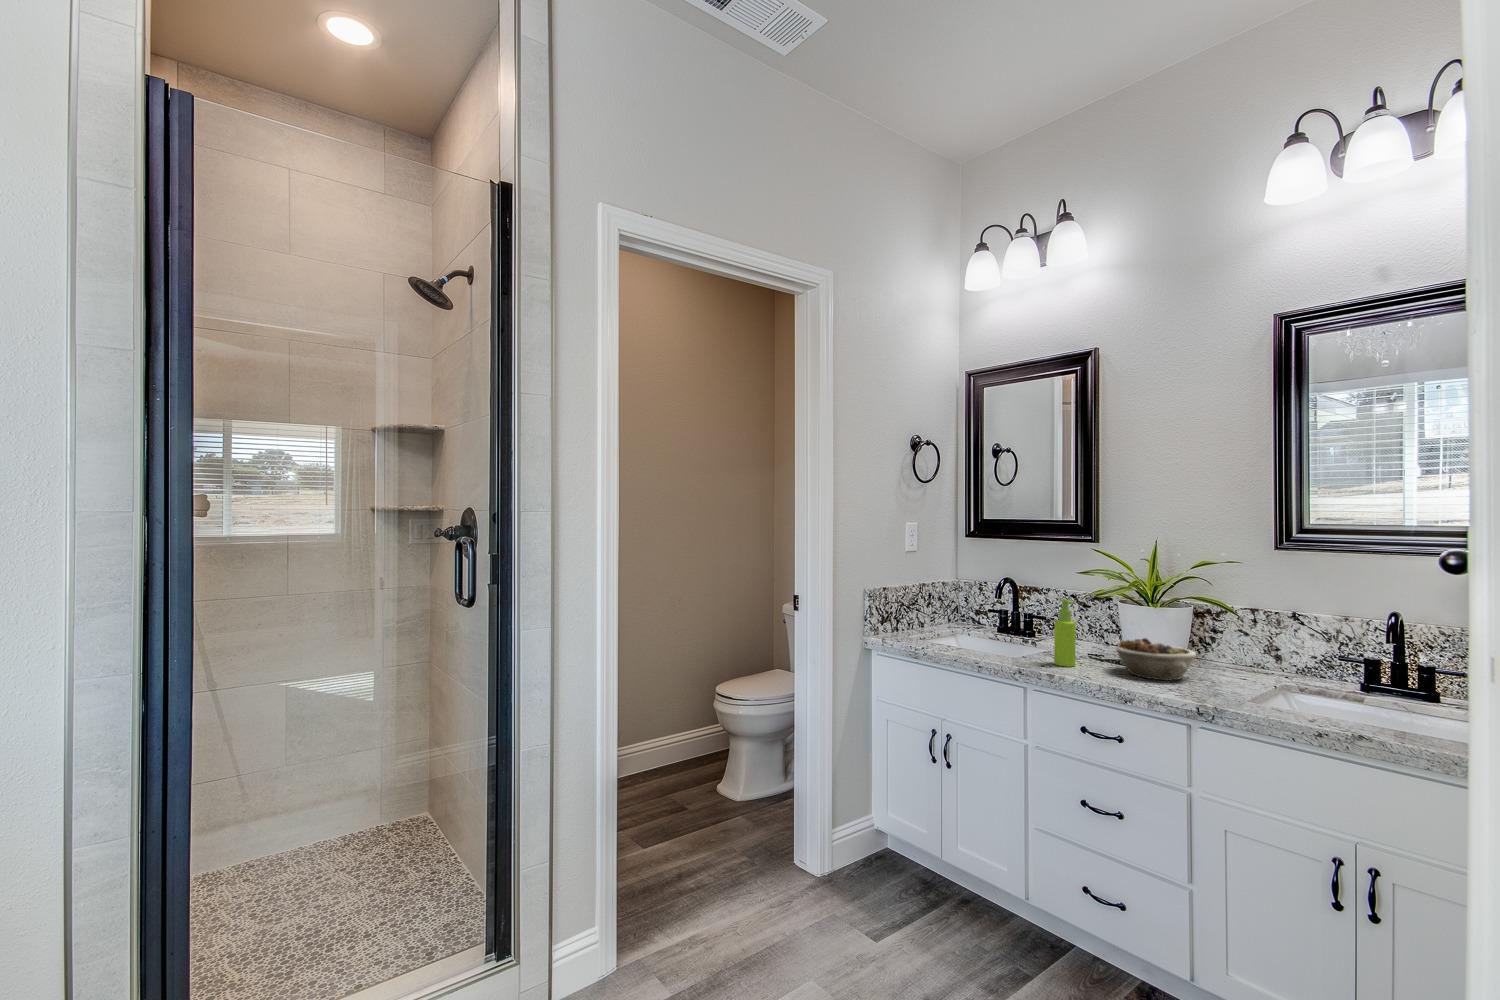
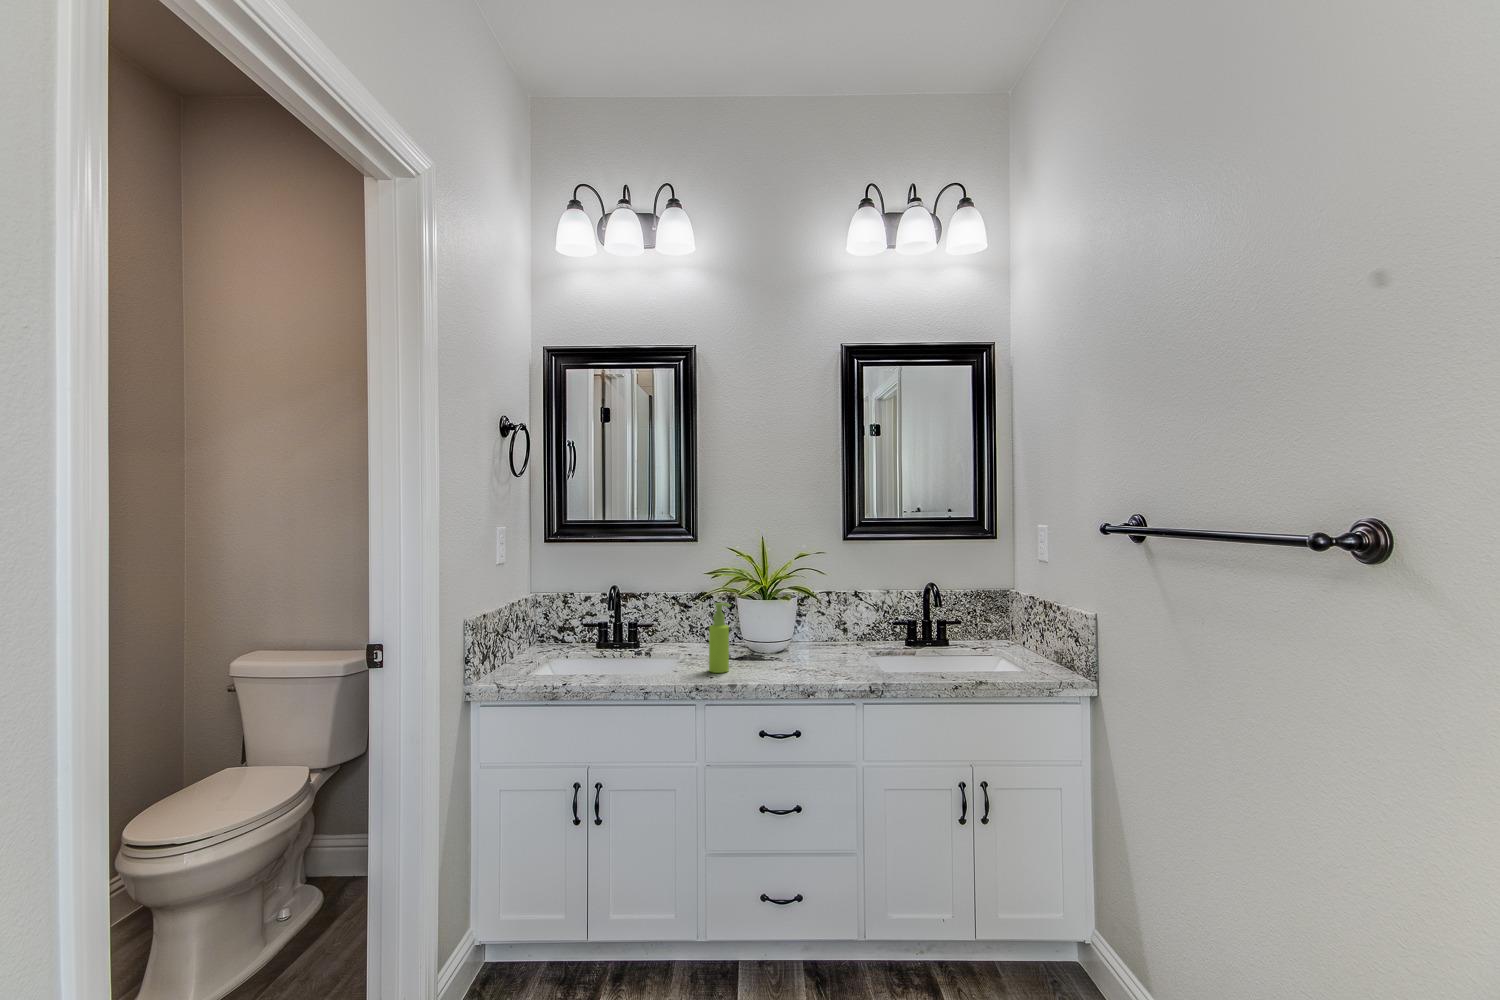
succulent planter: present [1116,638,1196,680] -> none [760,630,824,668]

